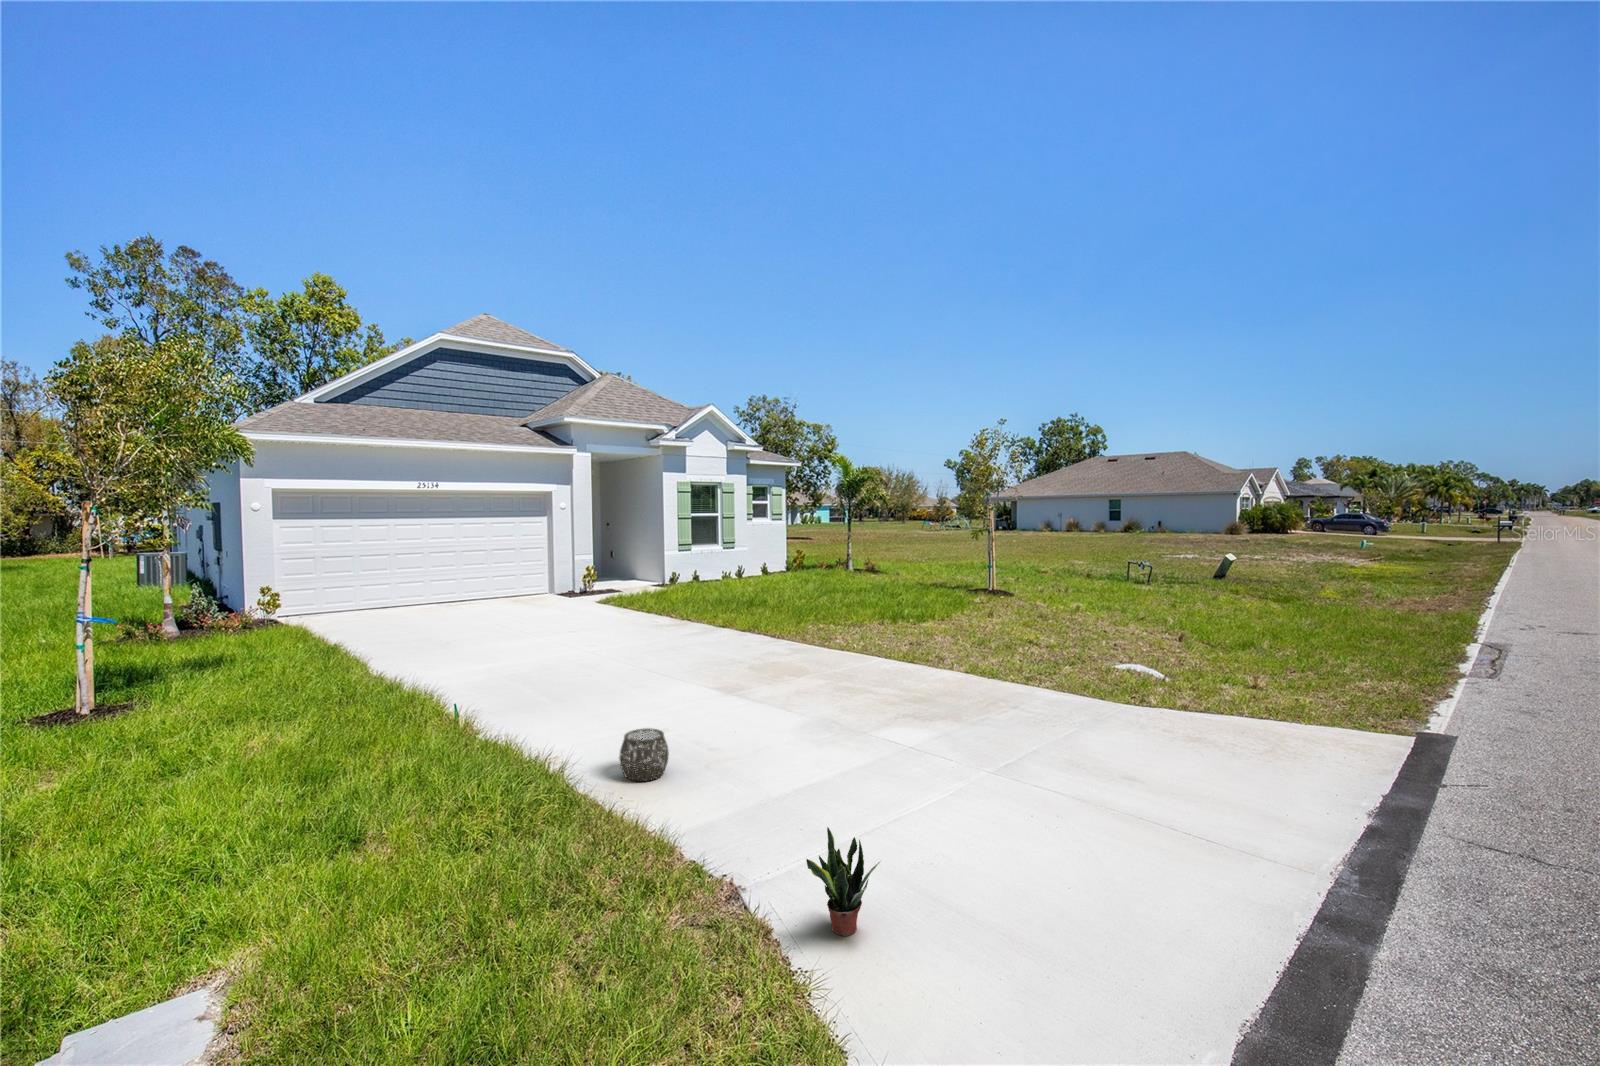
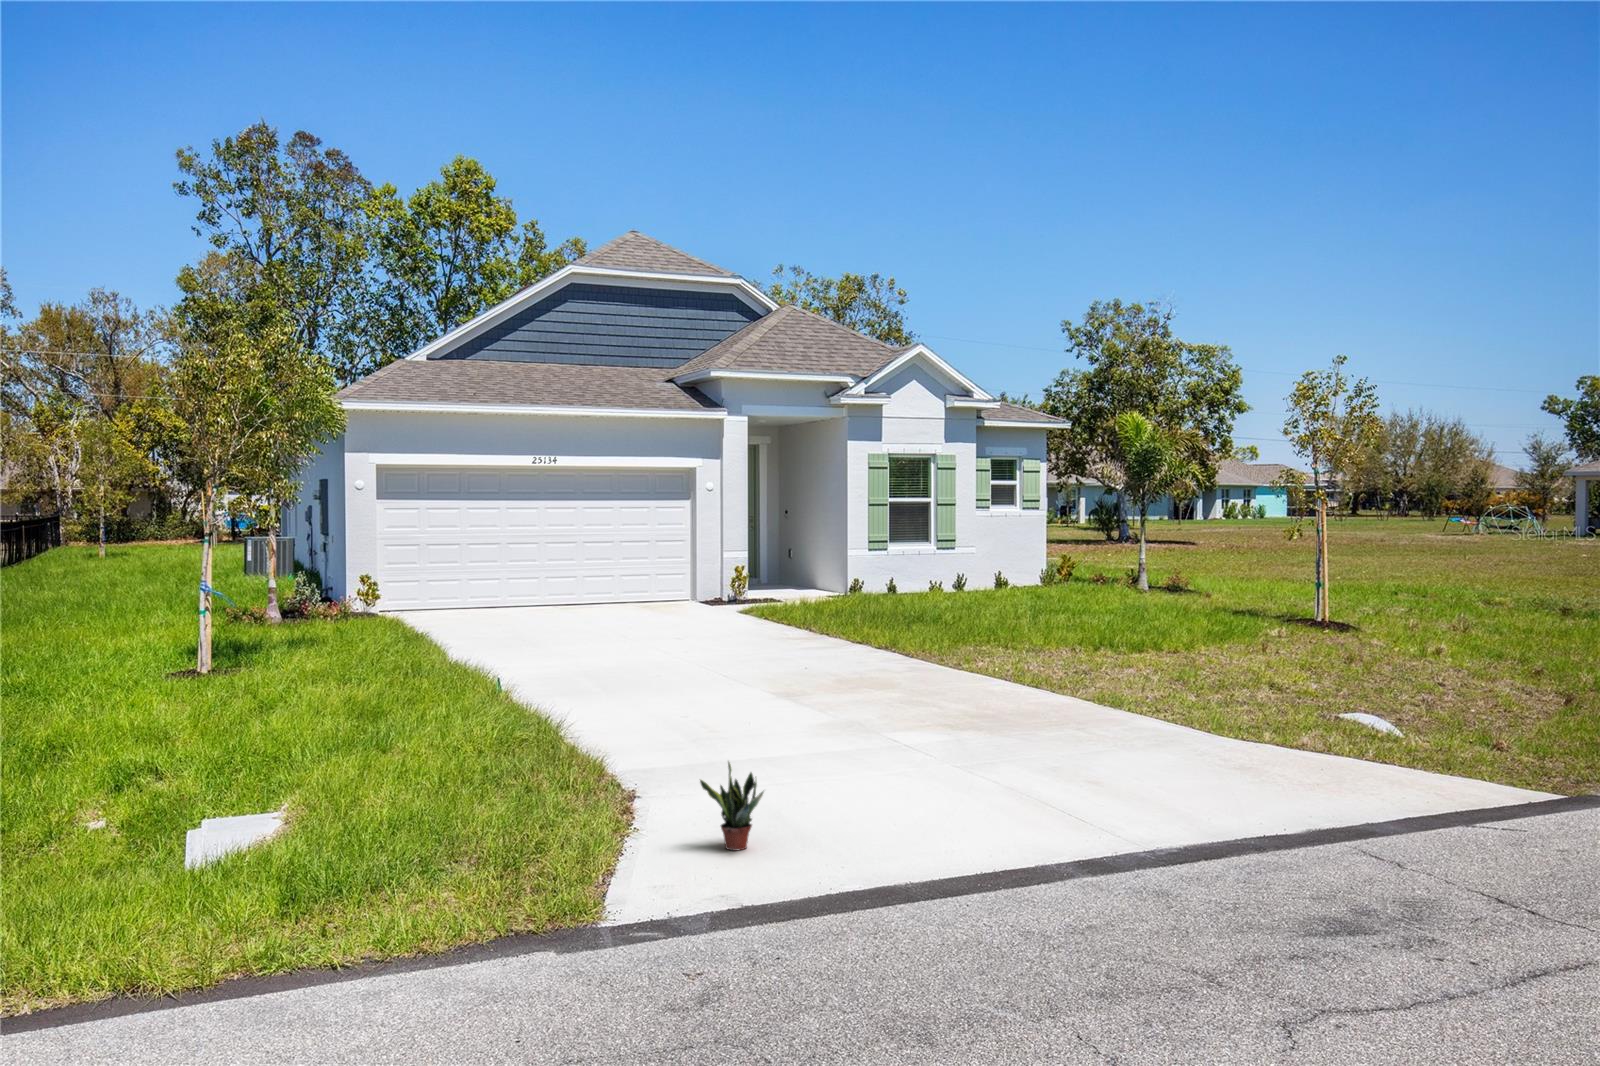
woven basket: present [619,728,669,781] -> none [632,710,682,759]

